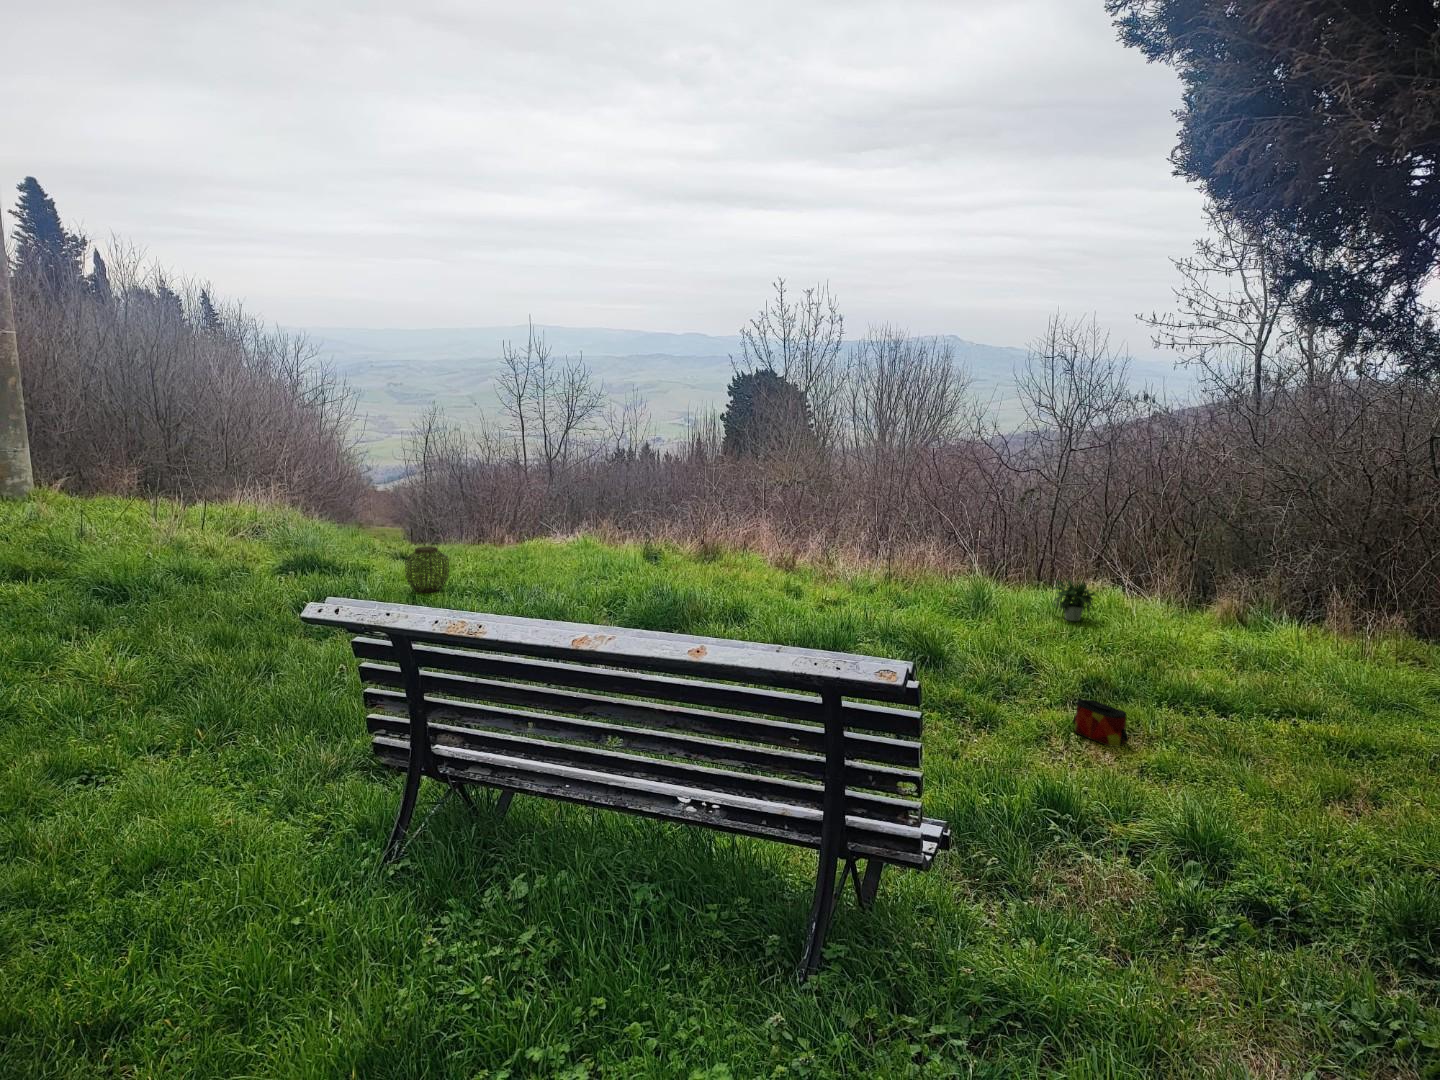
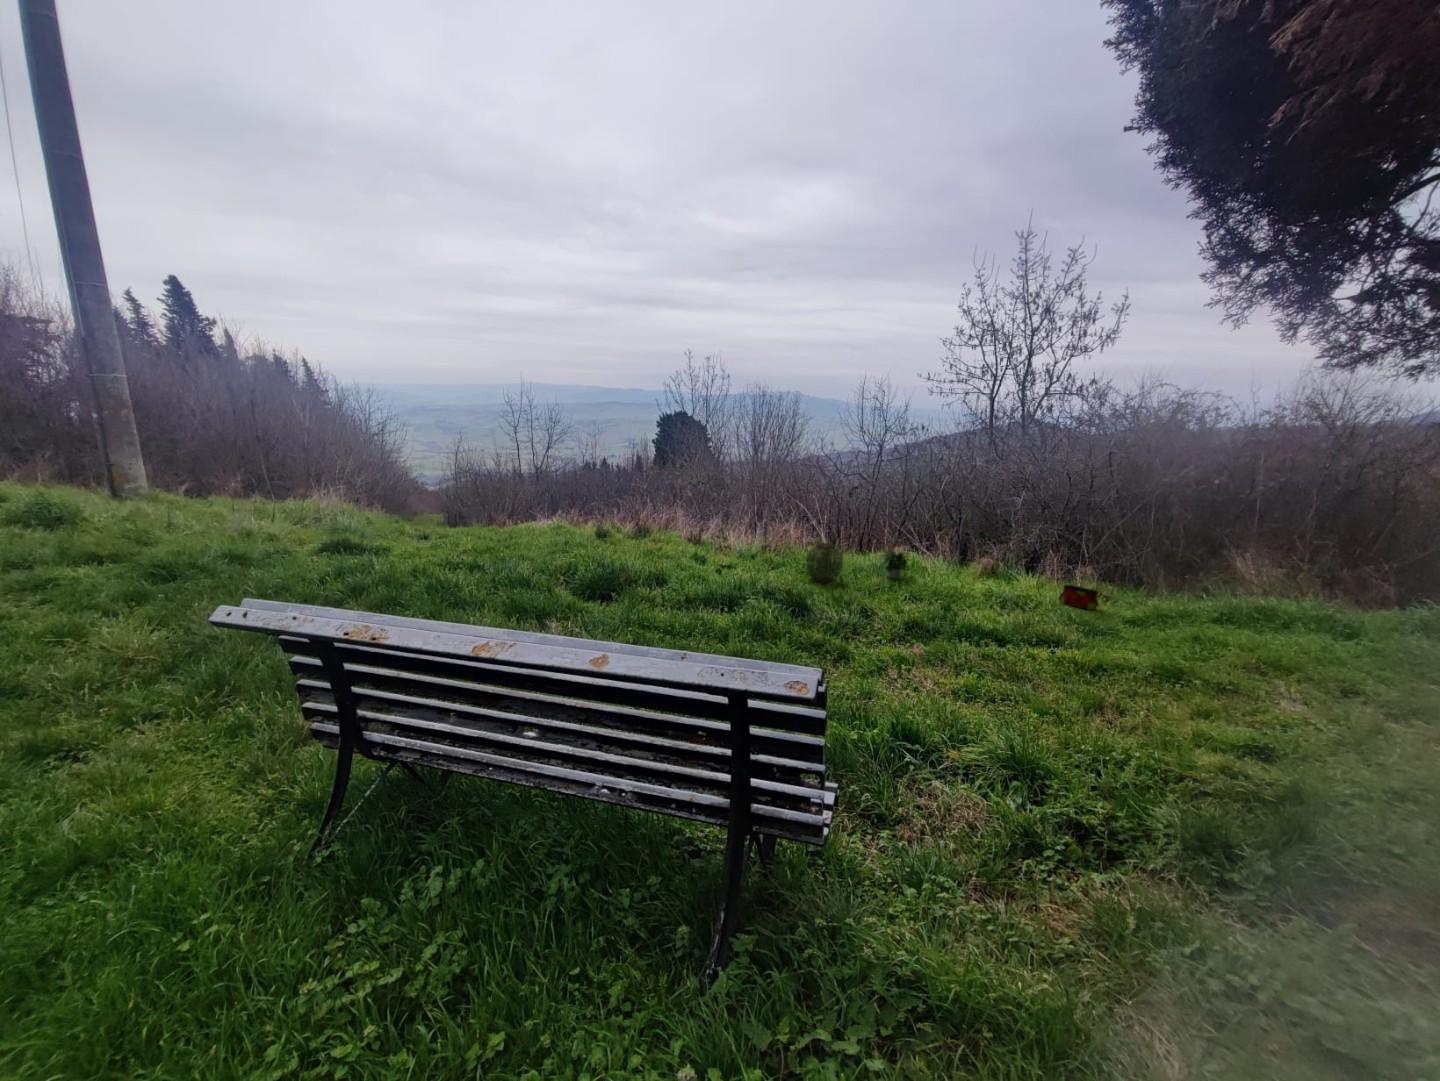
woven basket: present [405,546,449,593] -> present [807,543,843,583]
bag: present [1072,699,1128,747] -> present [1059,585,1098,610]

